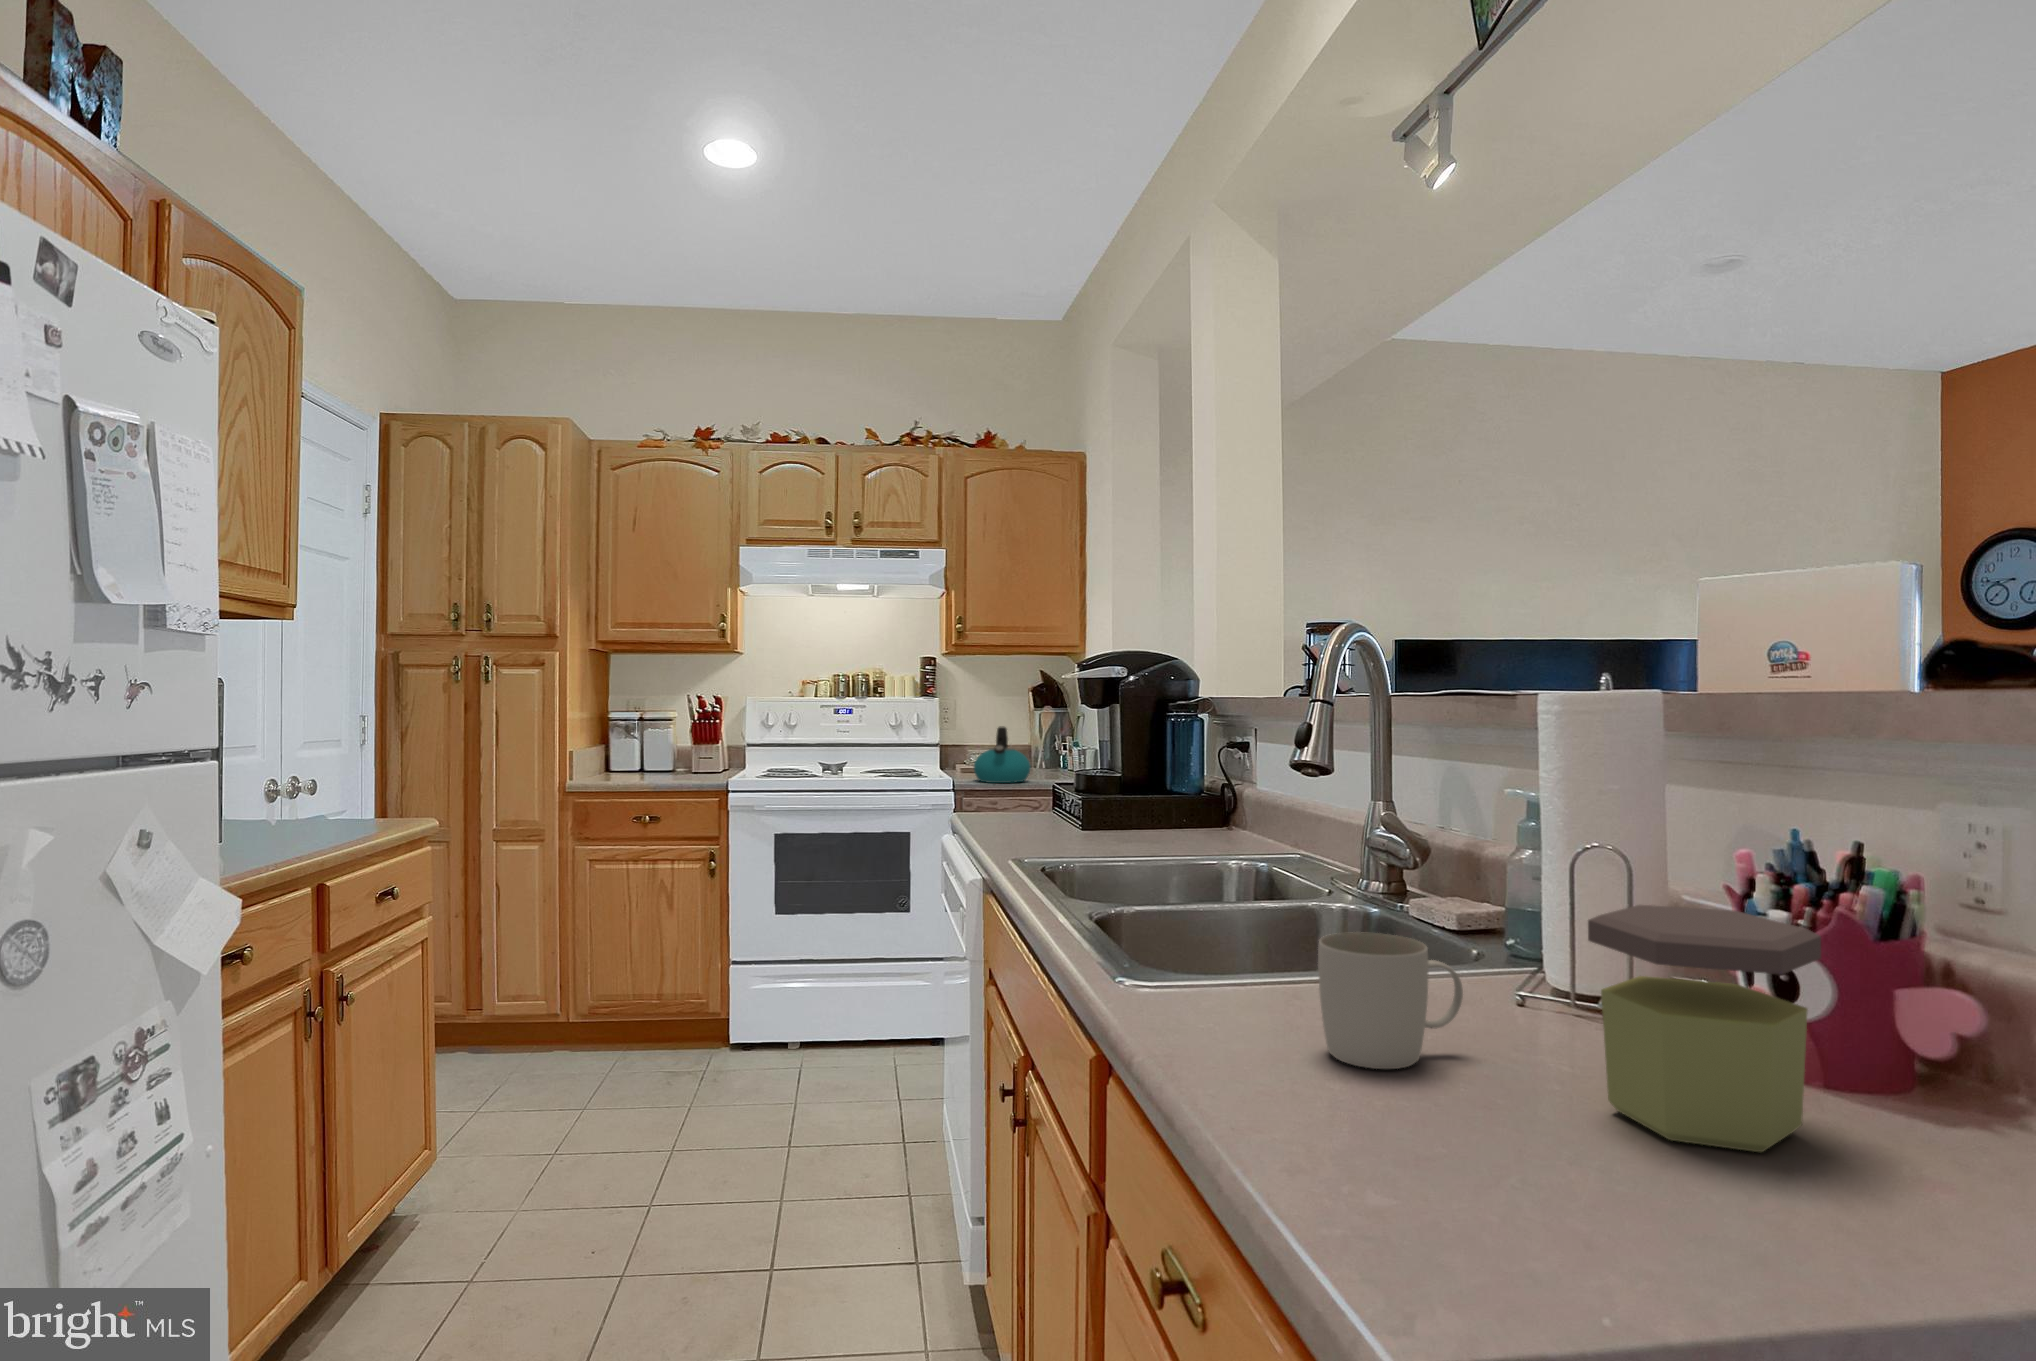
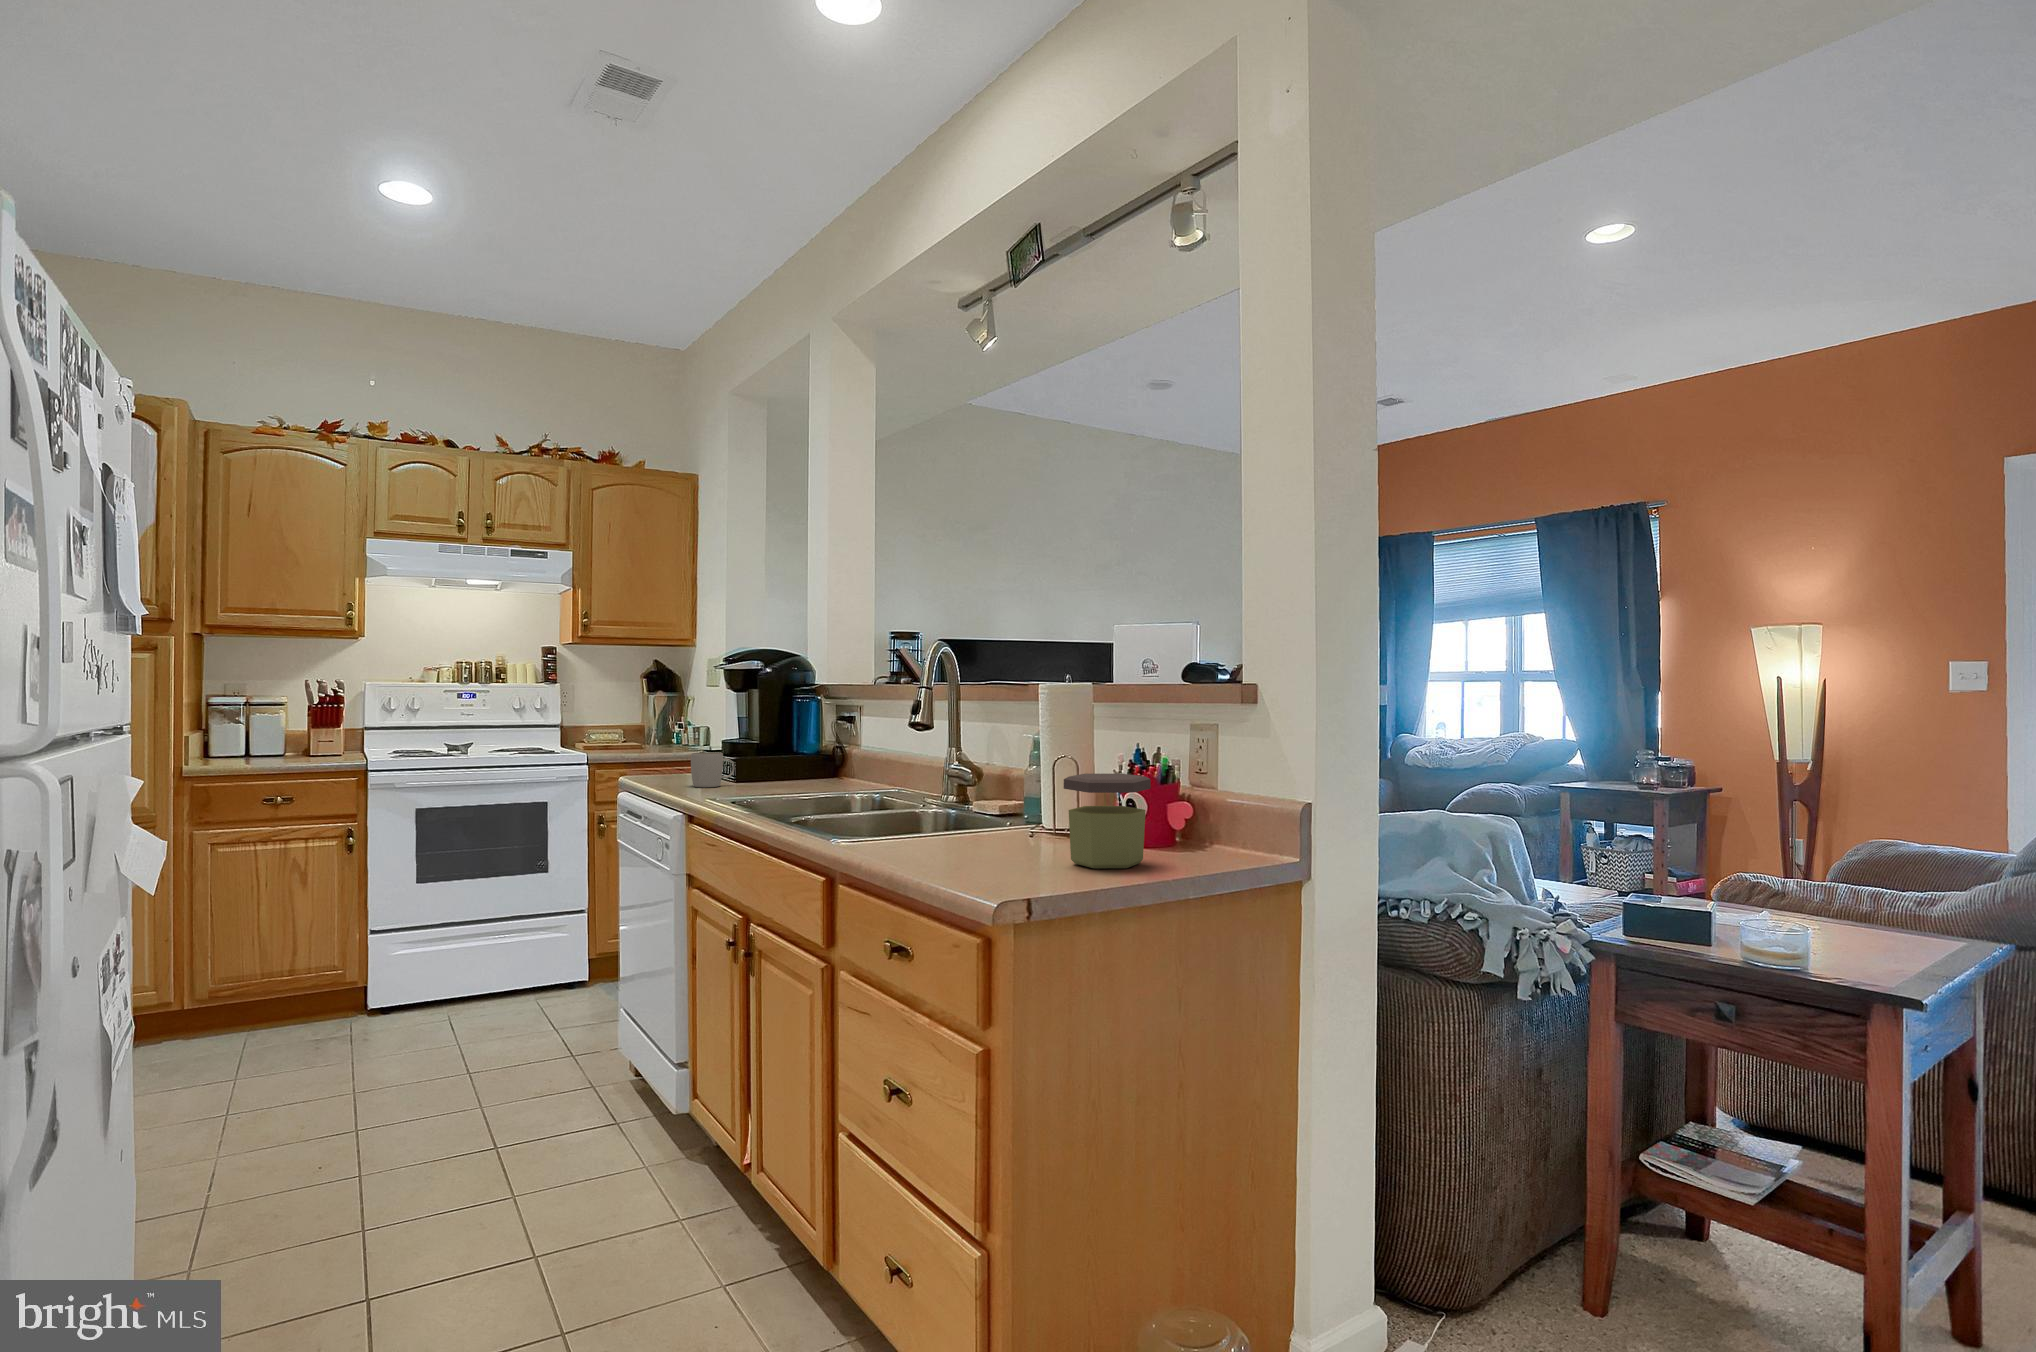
kettle: present [974,726,1031,783] -> none [601,707,653,755]
mug: present [1318,932,1463,1069] -> present [691,752,735,787]

